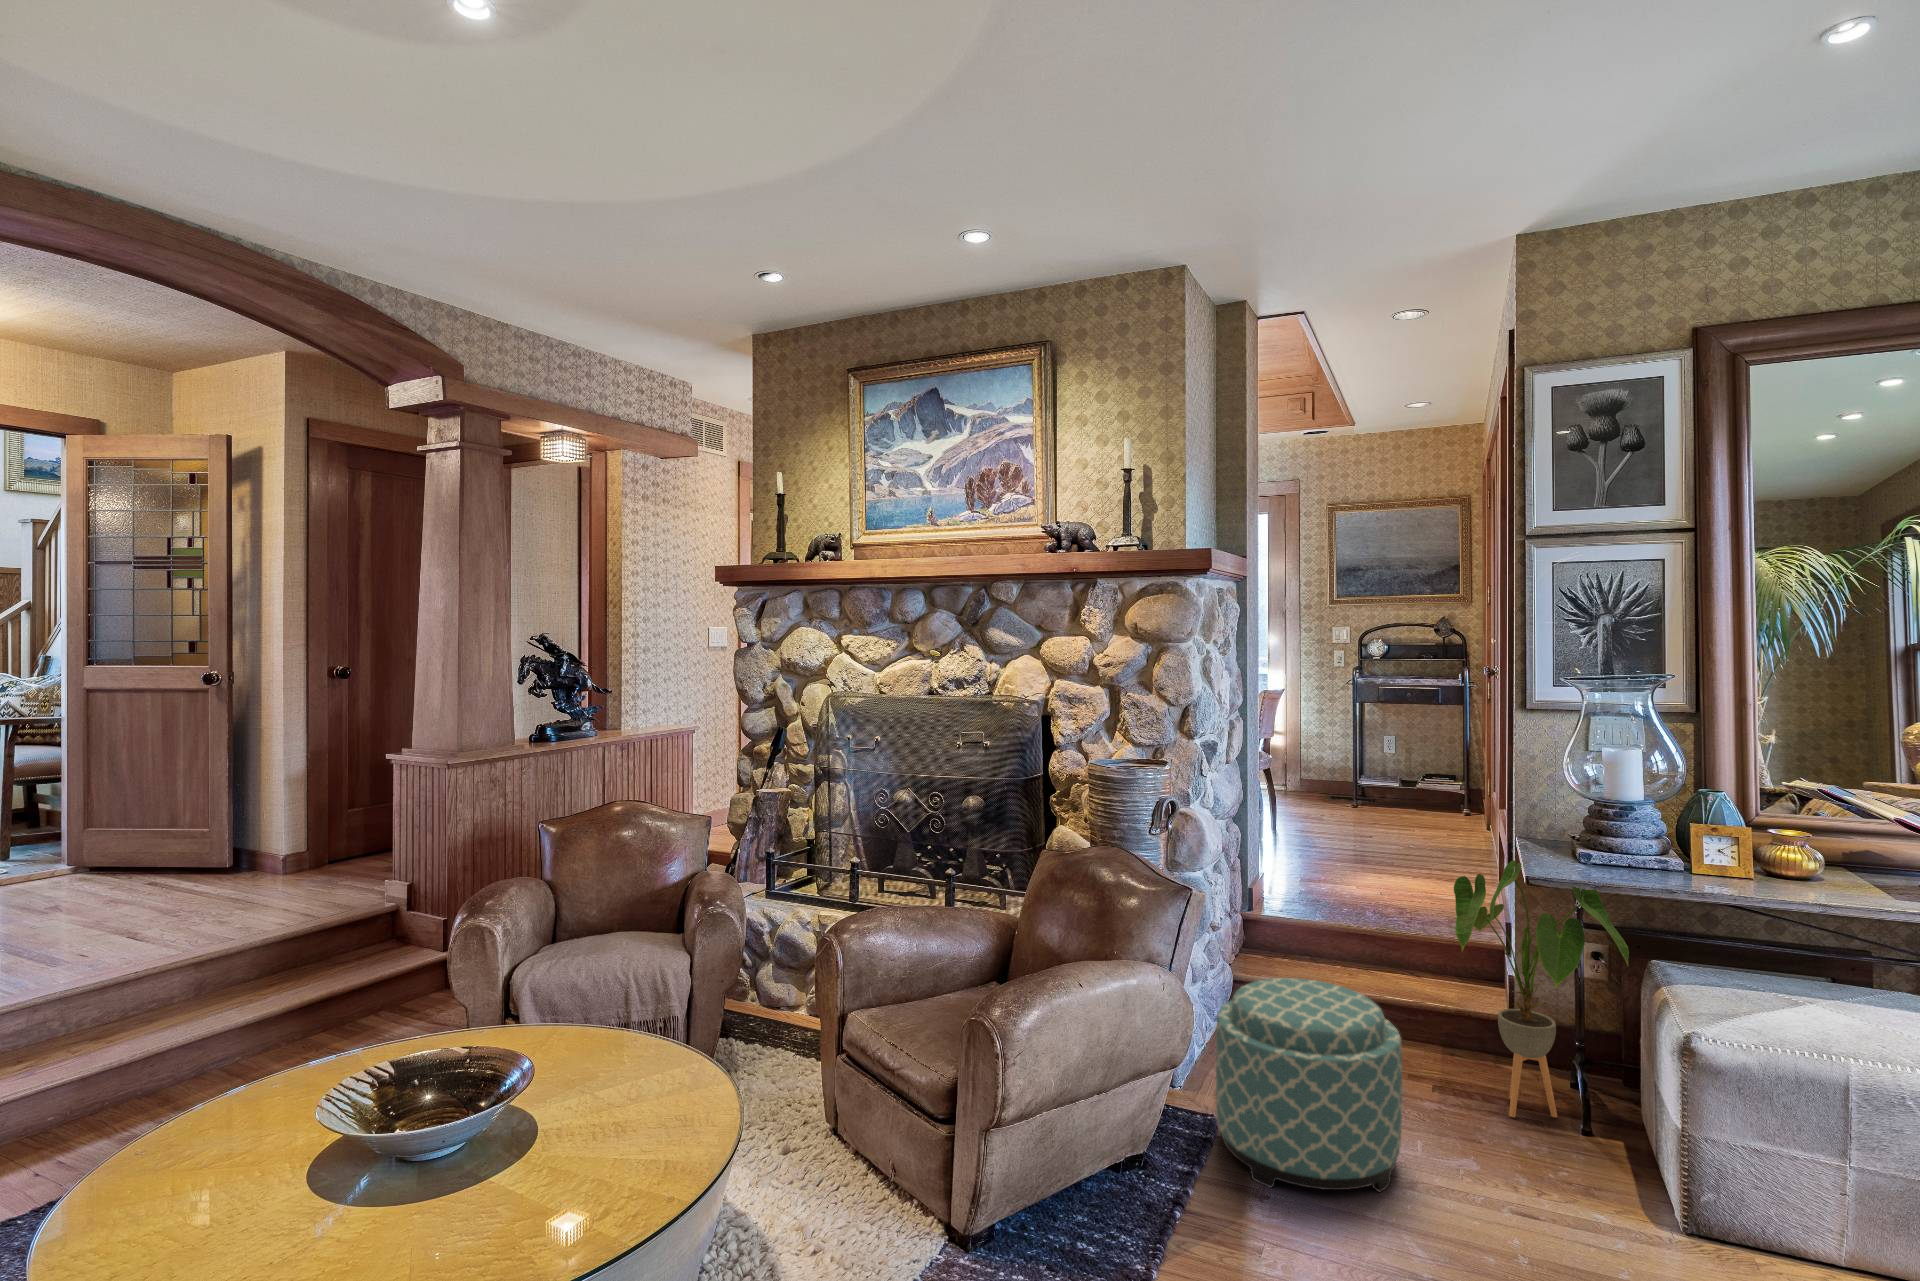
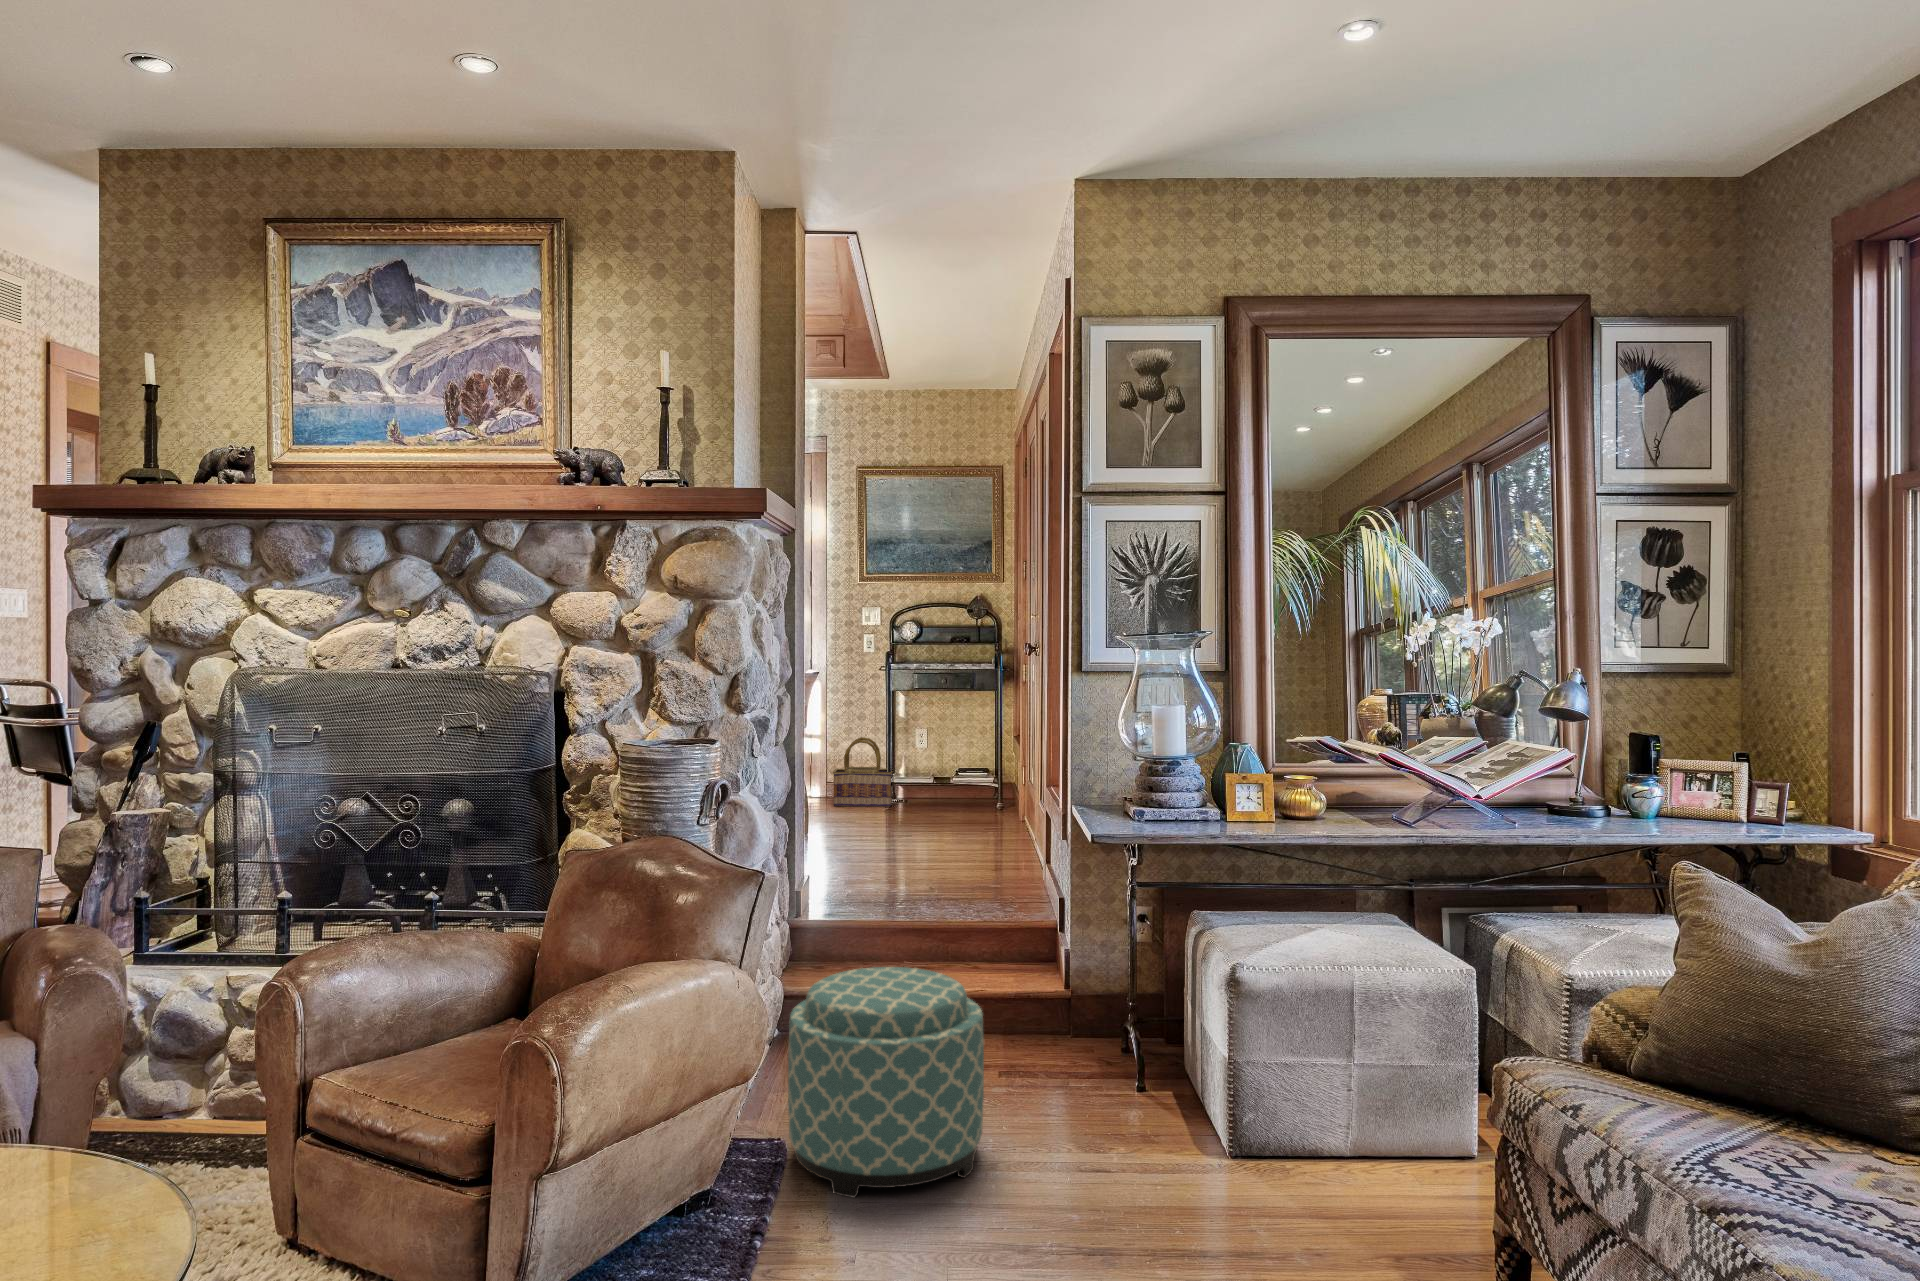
basket: none [1300,742,1357,806] -> present [833,737,893,807]
house plant: present [1454,860,1629,1118] -> none [1024,823,1178,1086]

